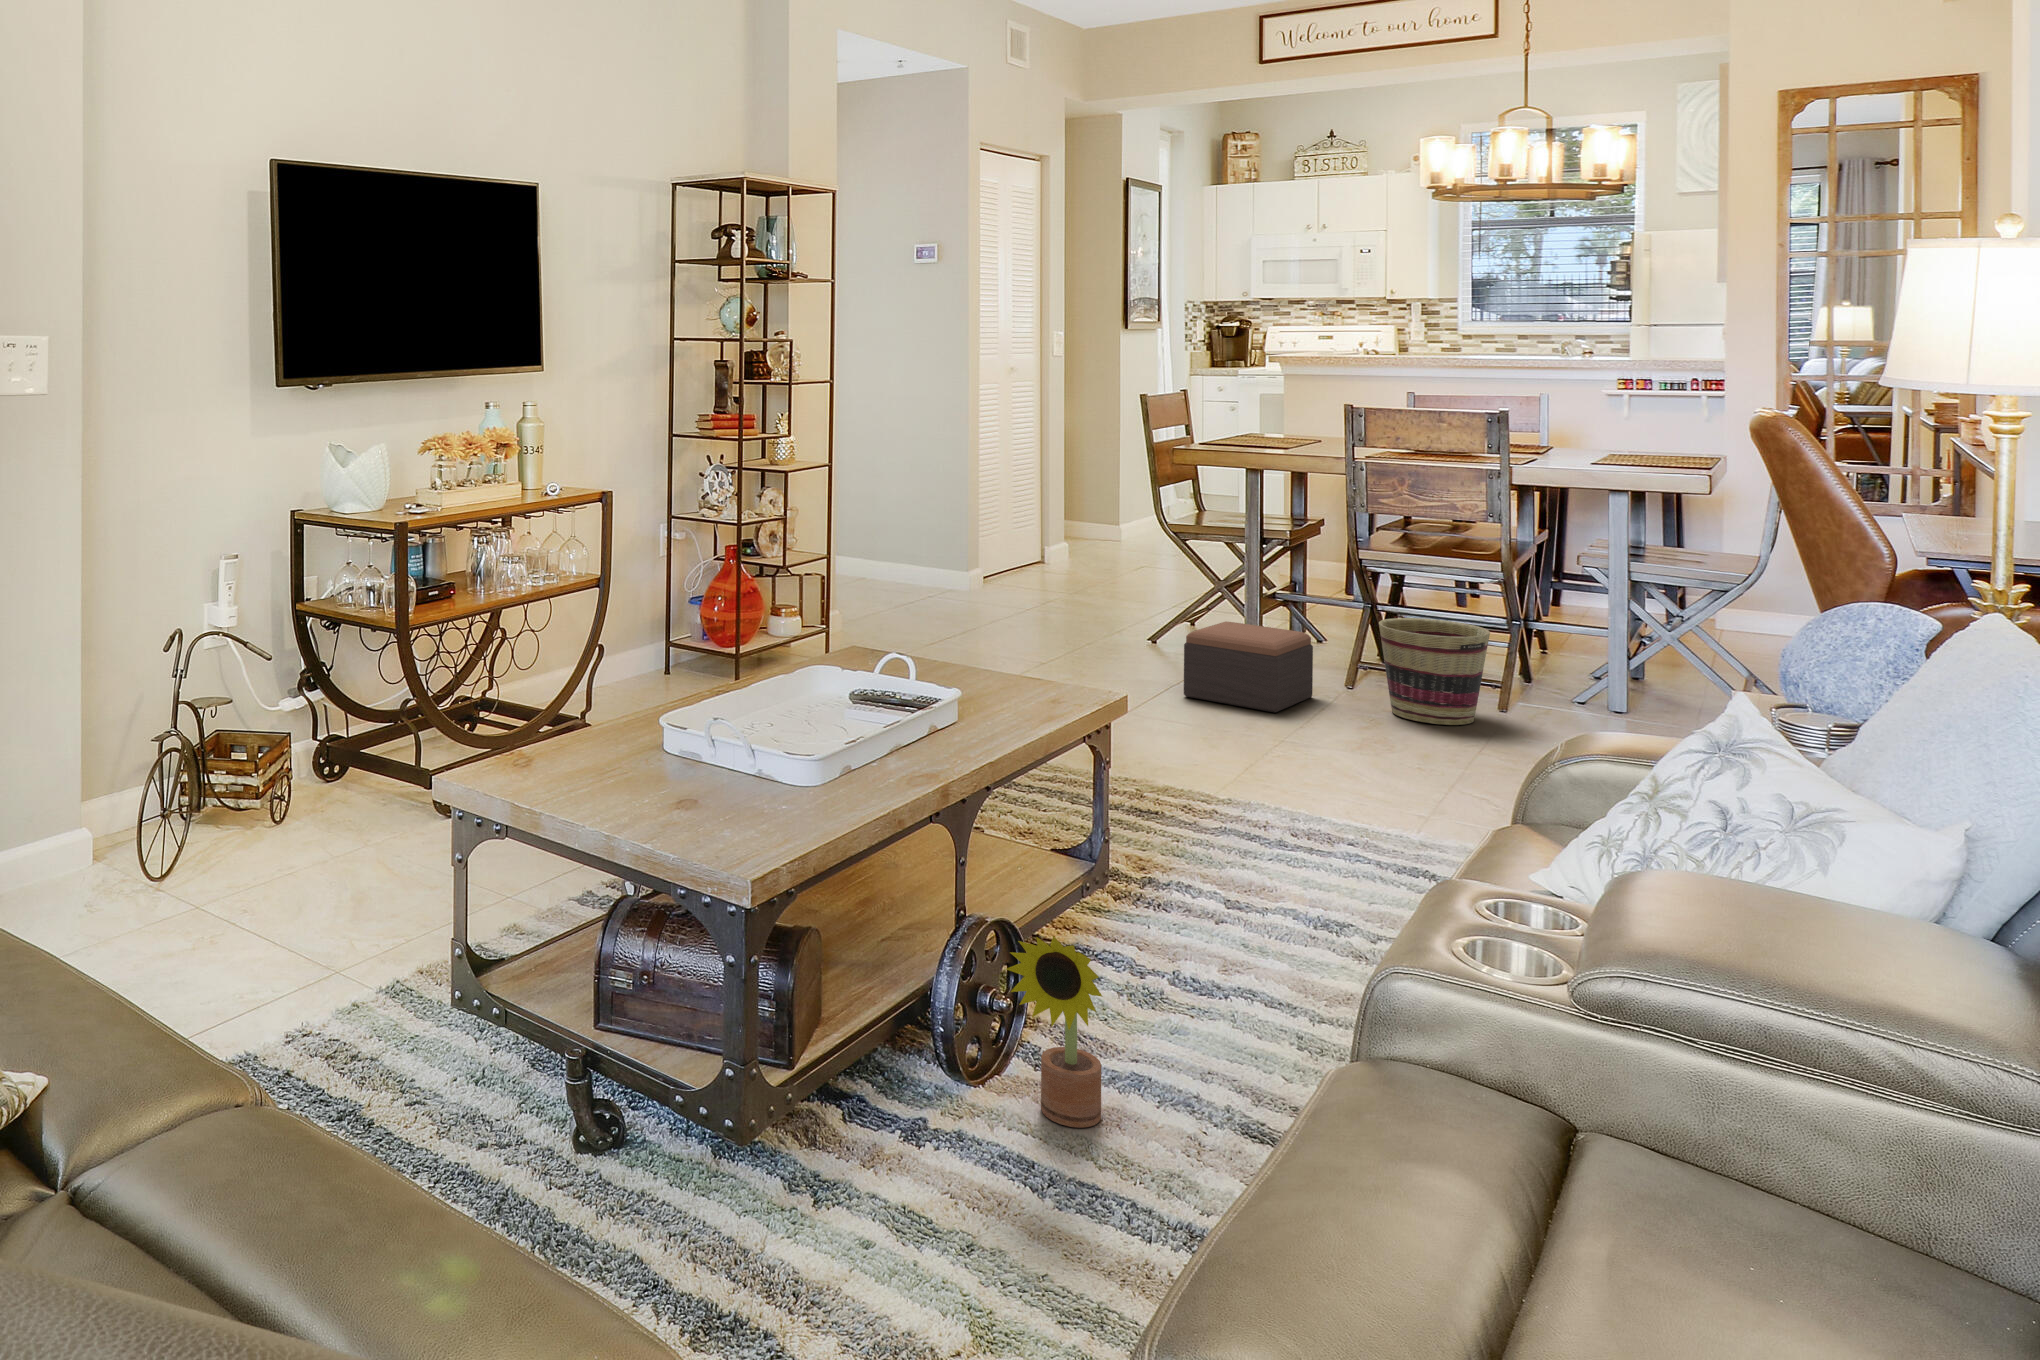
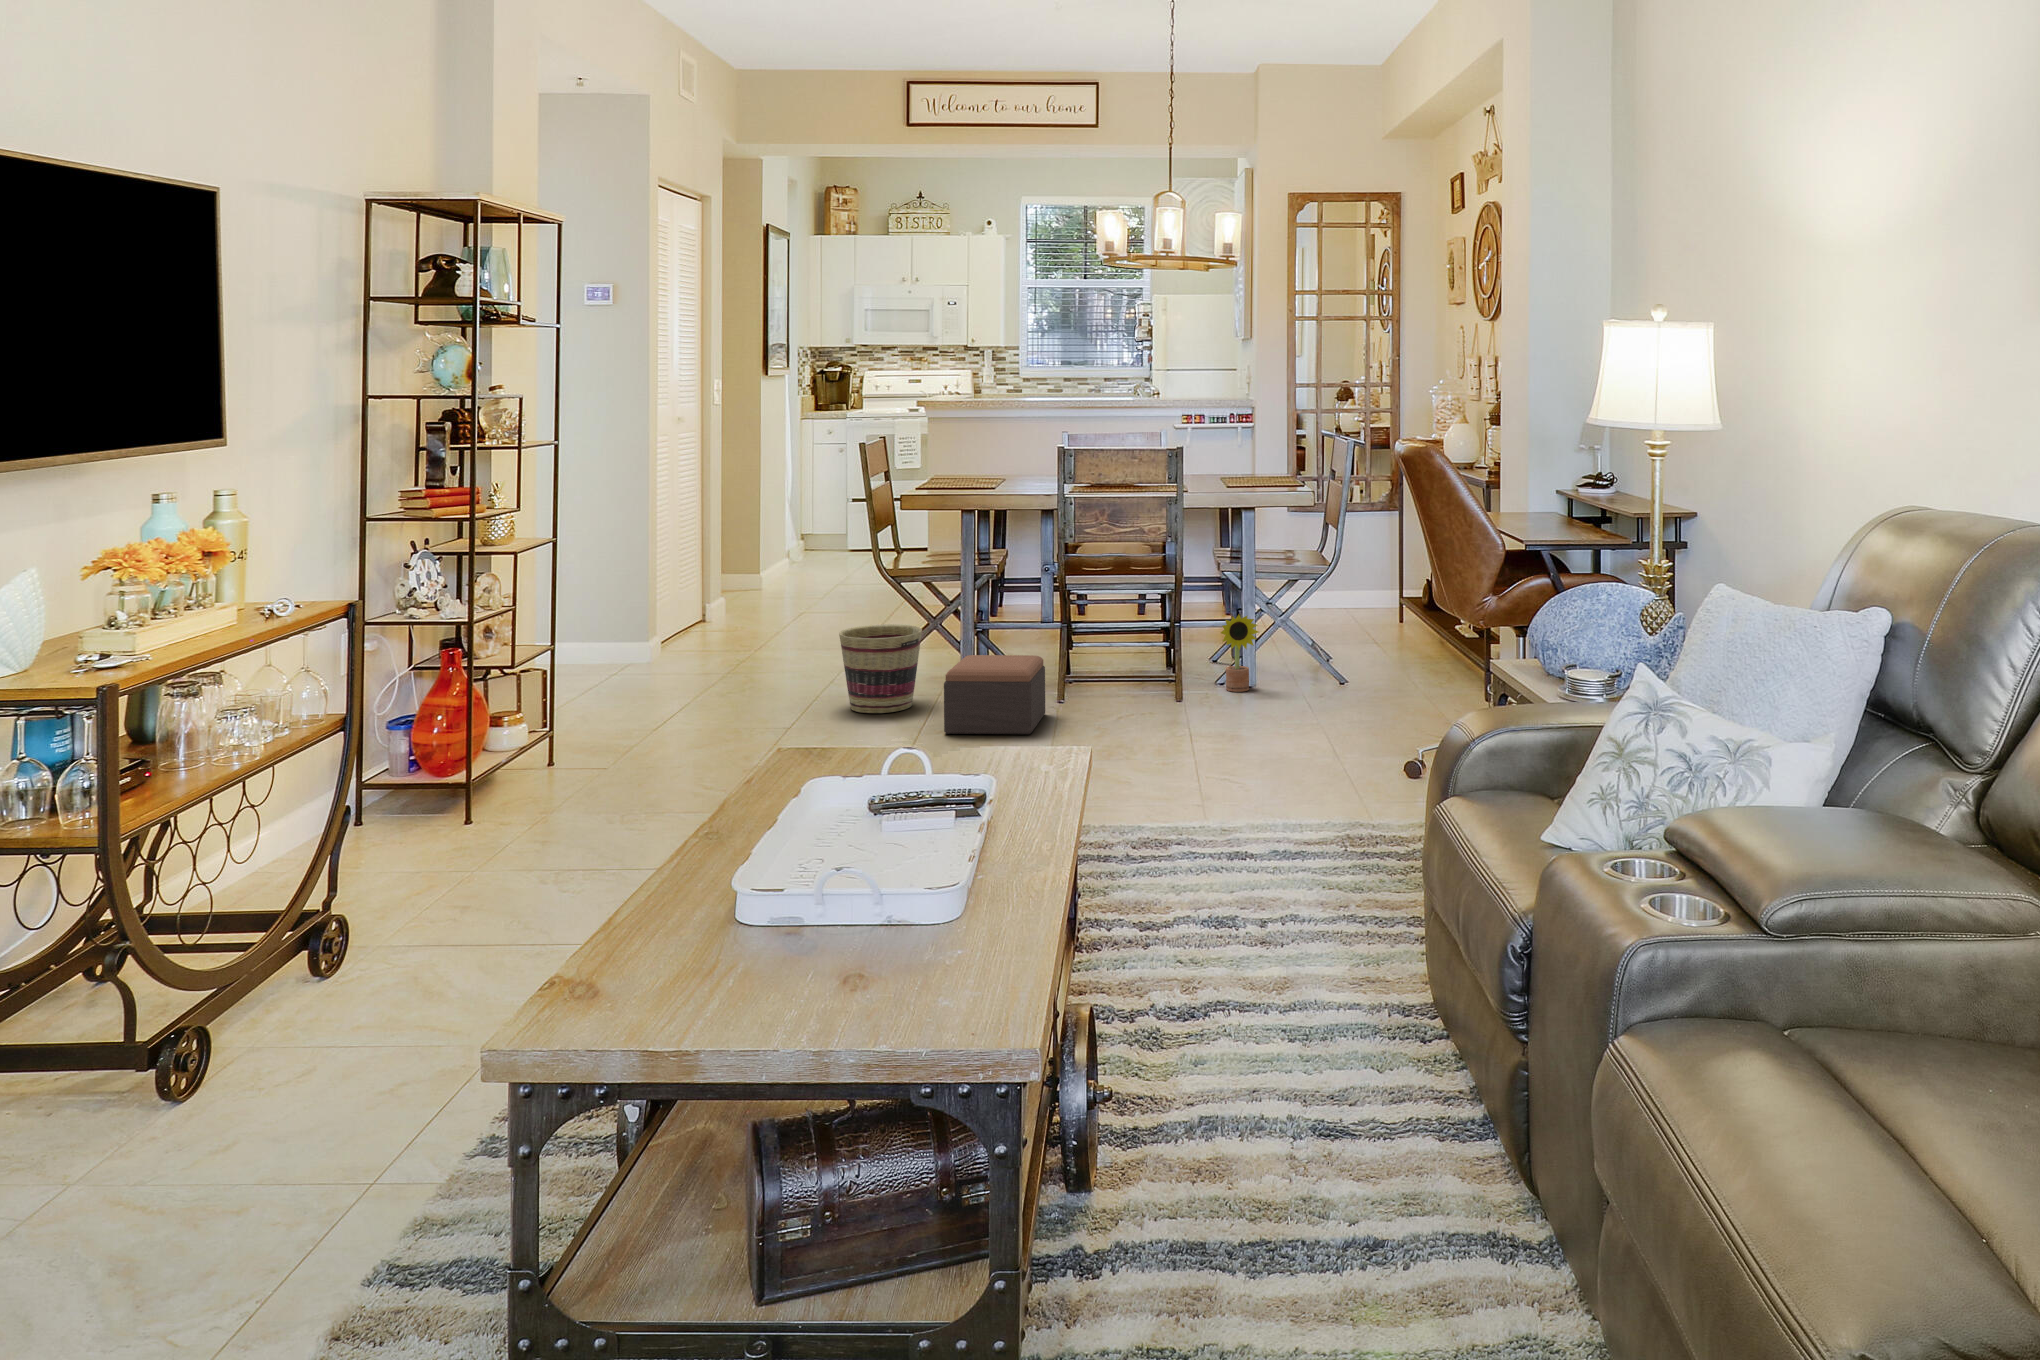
basket: present [1379,618,1490,725] -> present [839,624,922,713]
decorative plant: present [1006,936,1102,1128] -> present [1221,615,1258,692]

